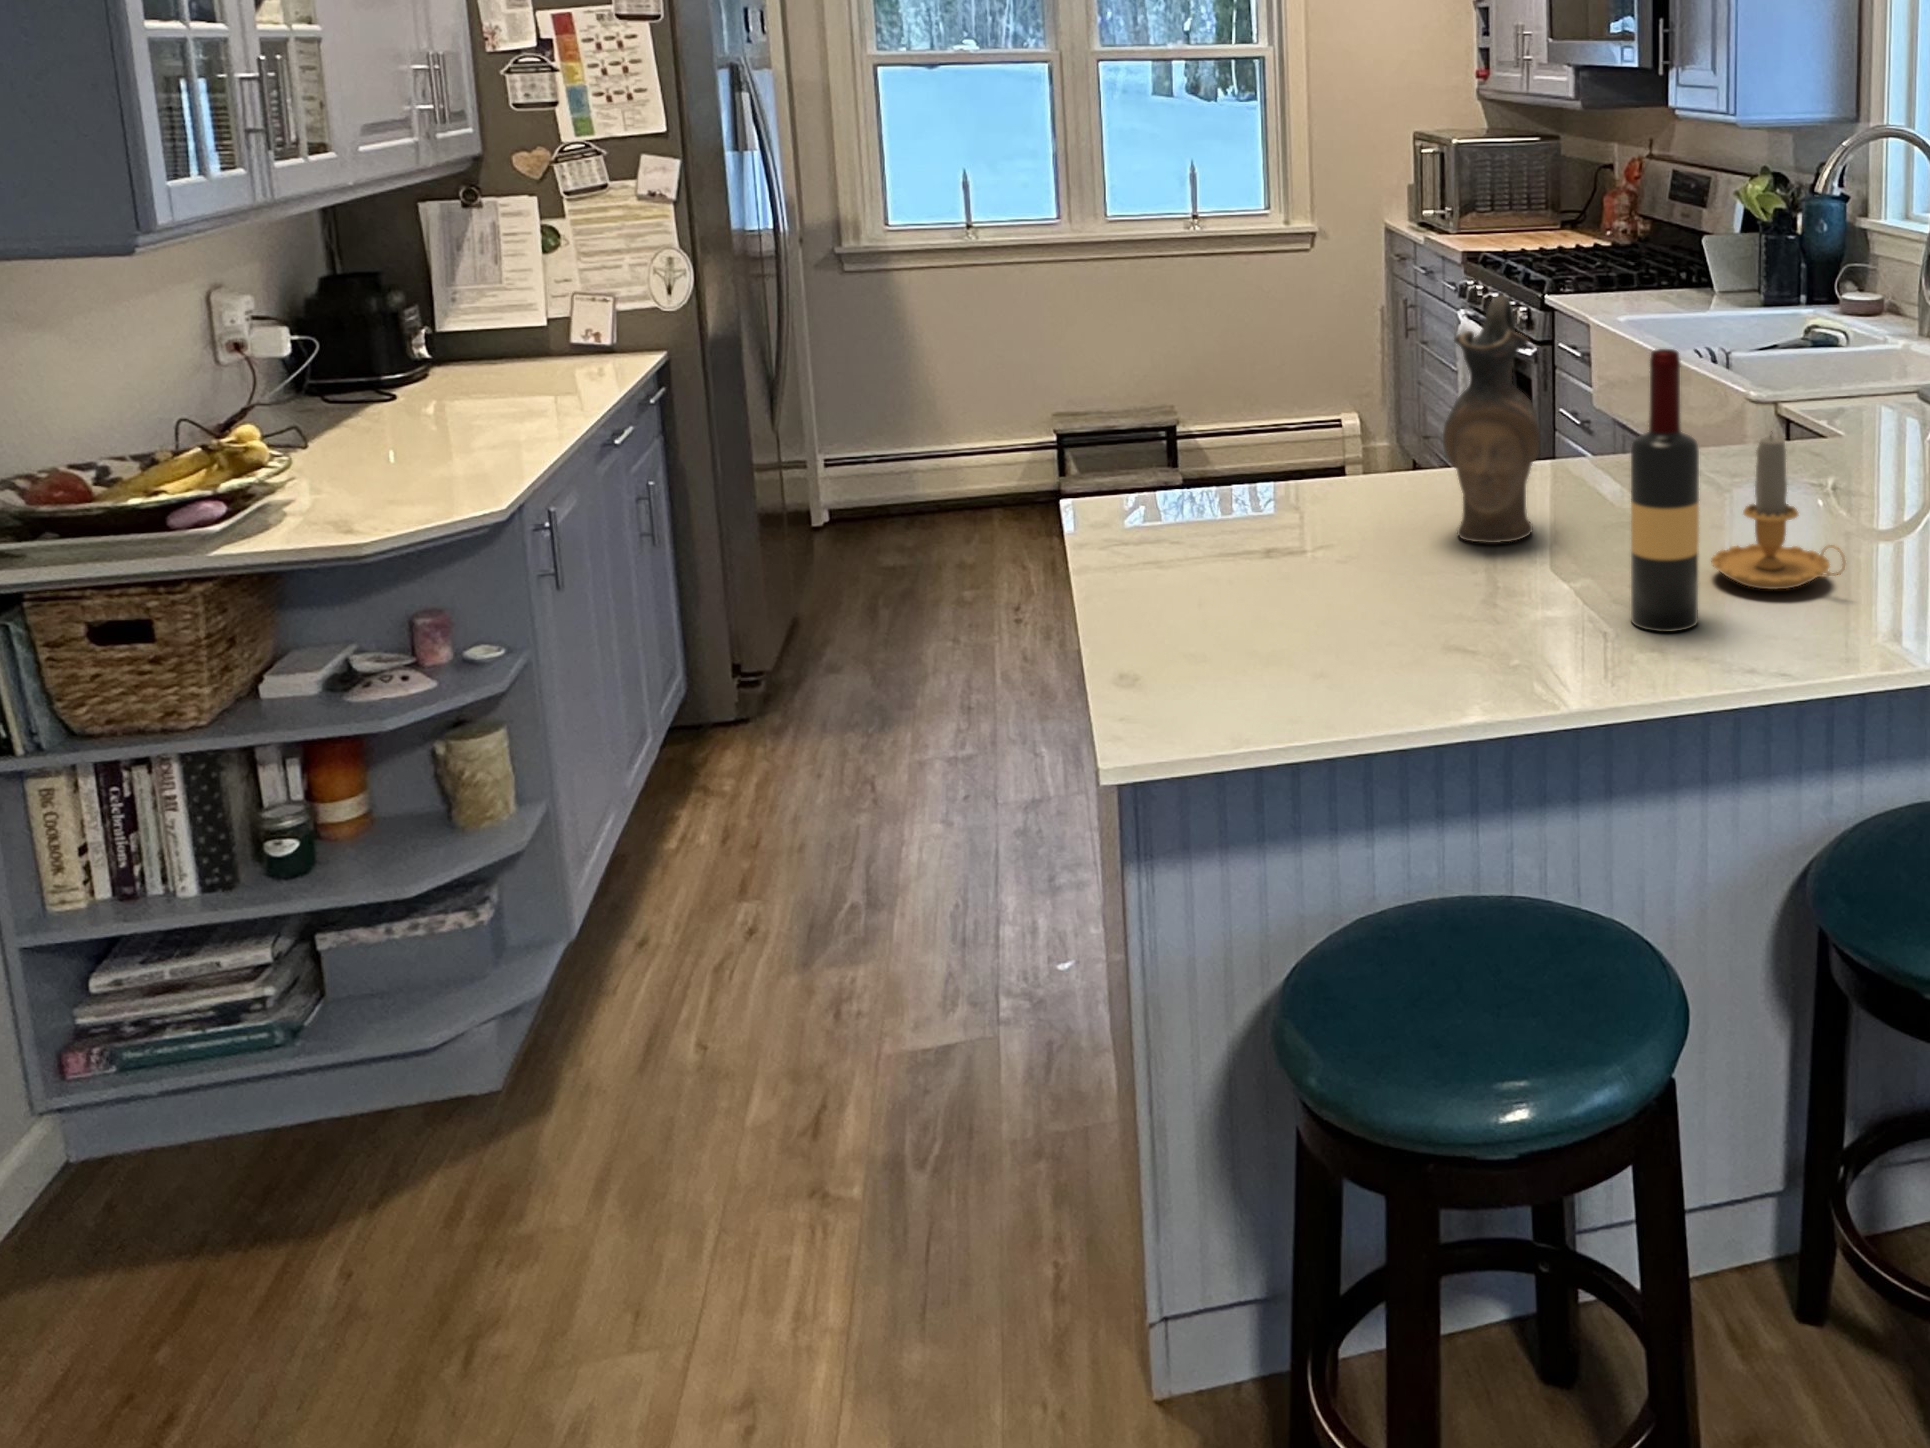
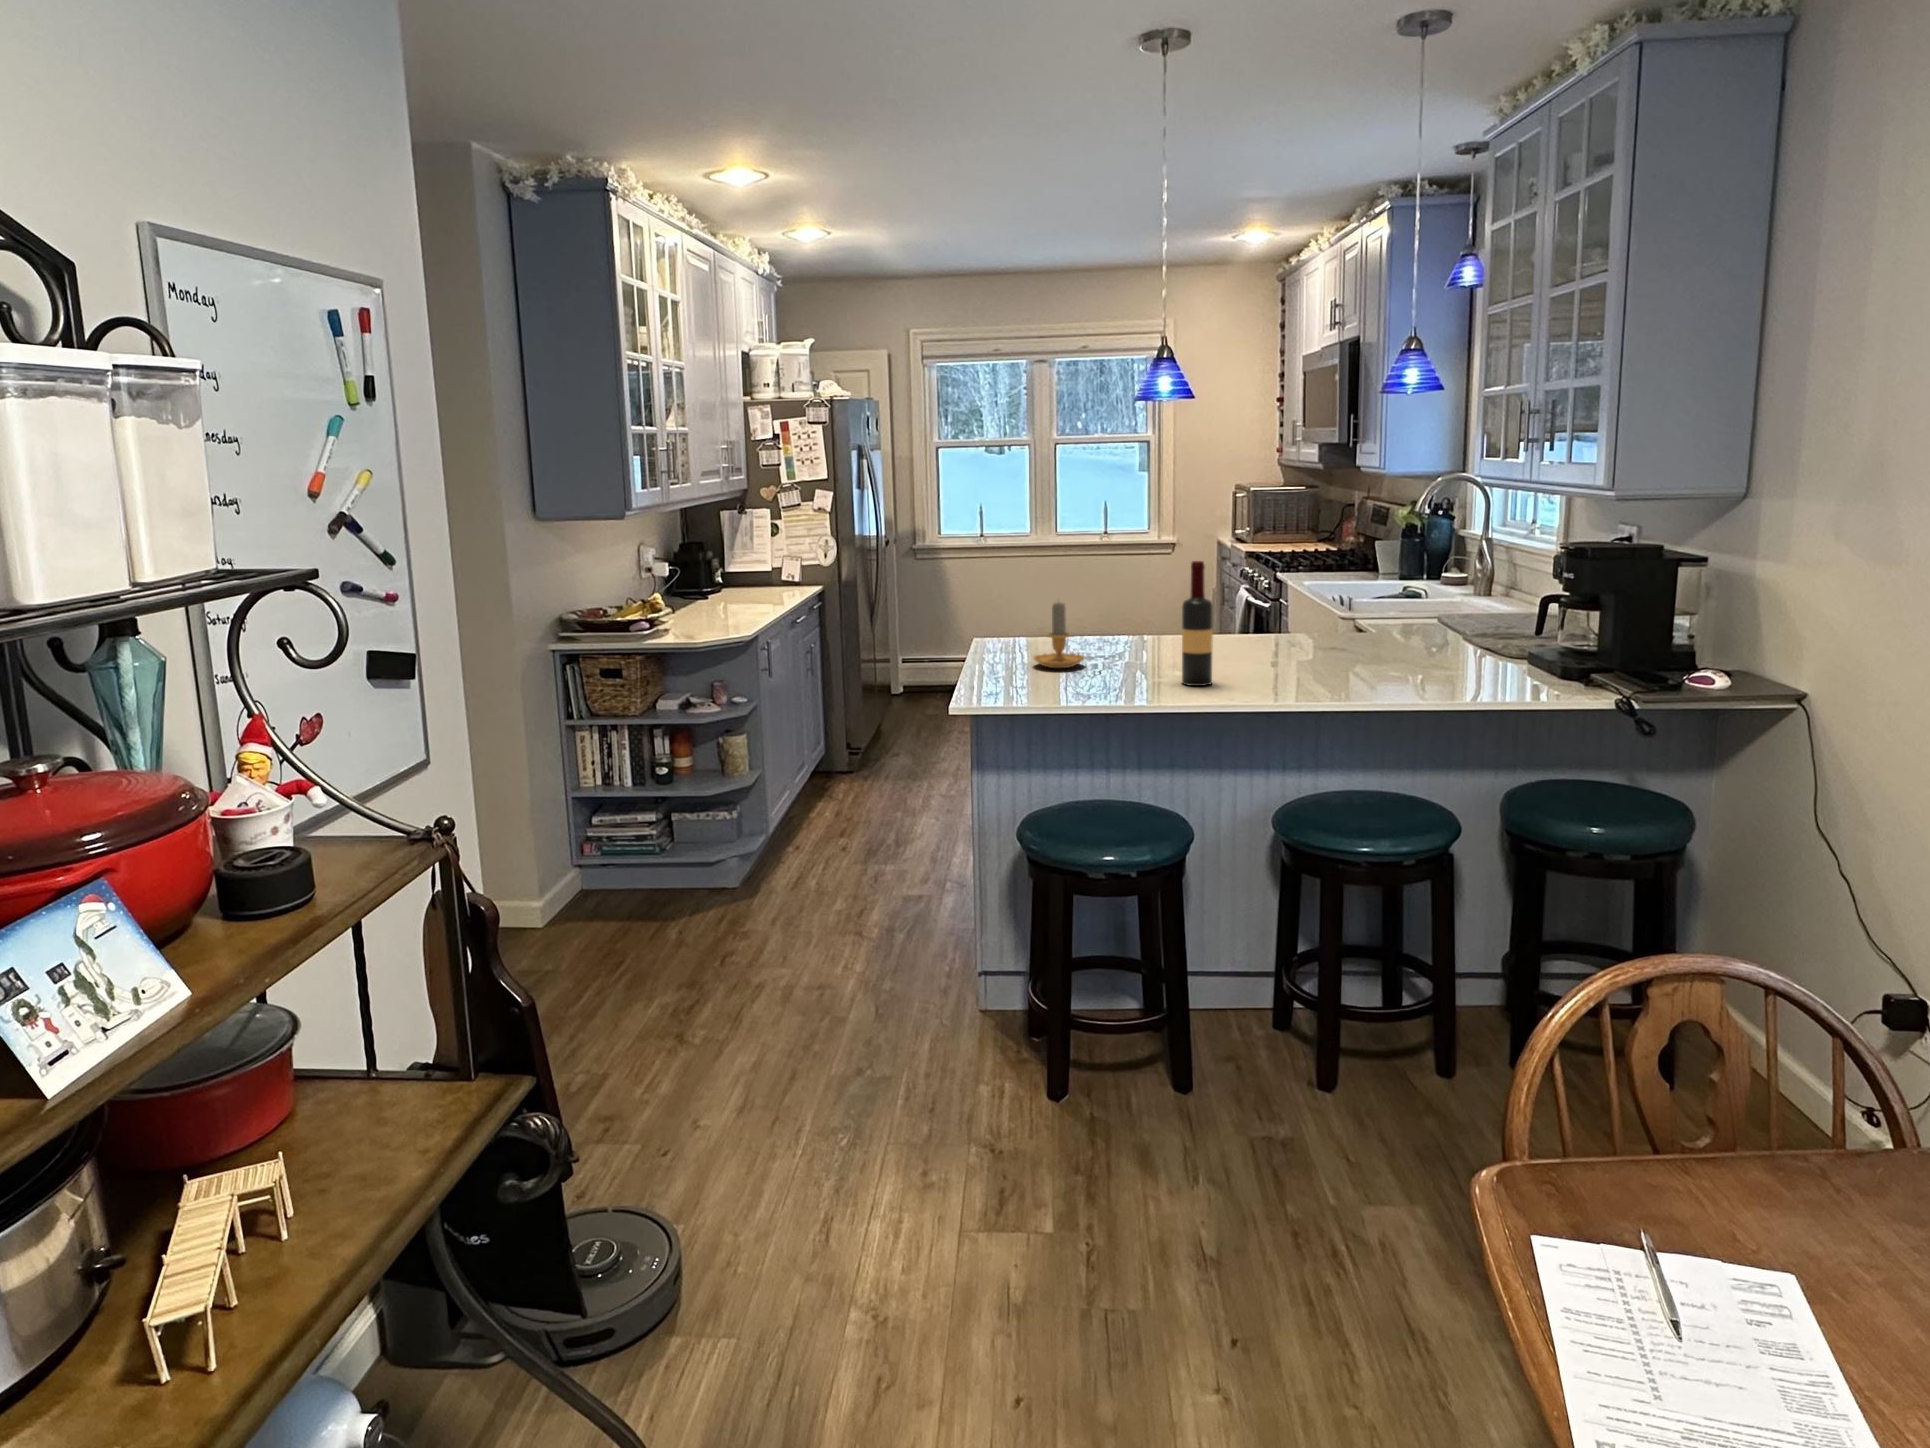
ceramic pitcher: present [1443,295,1540,543] -> none [1123,545,1170,658]
candle: present [1711,437,1845,589] -> present [1034,602,1085,668]

